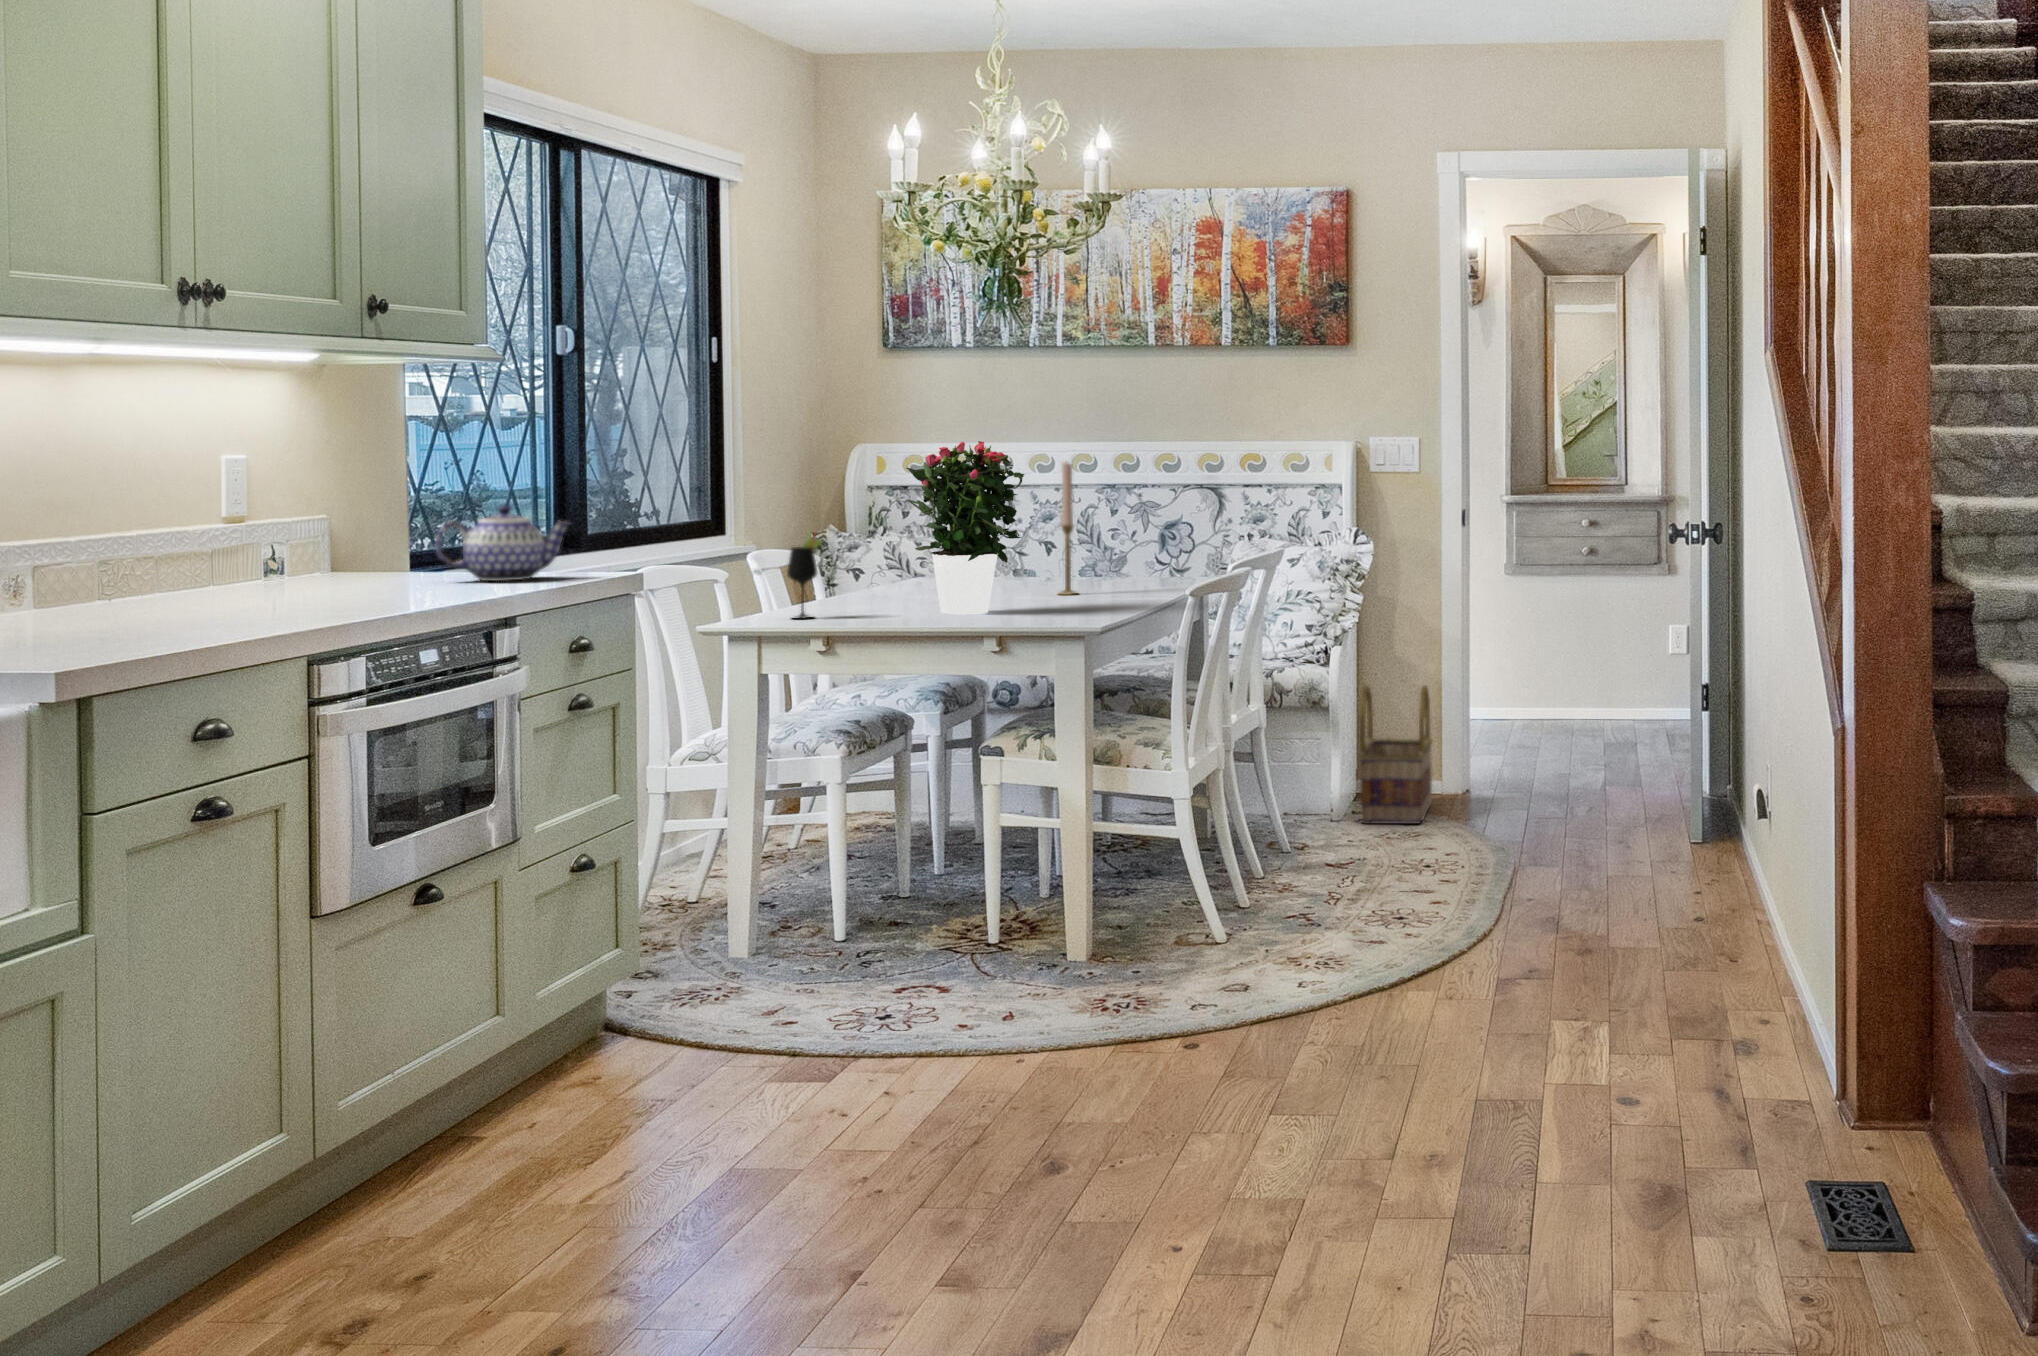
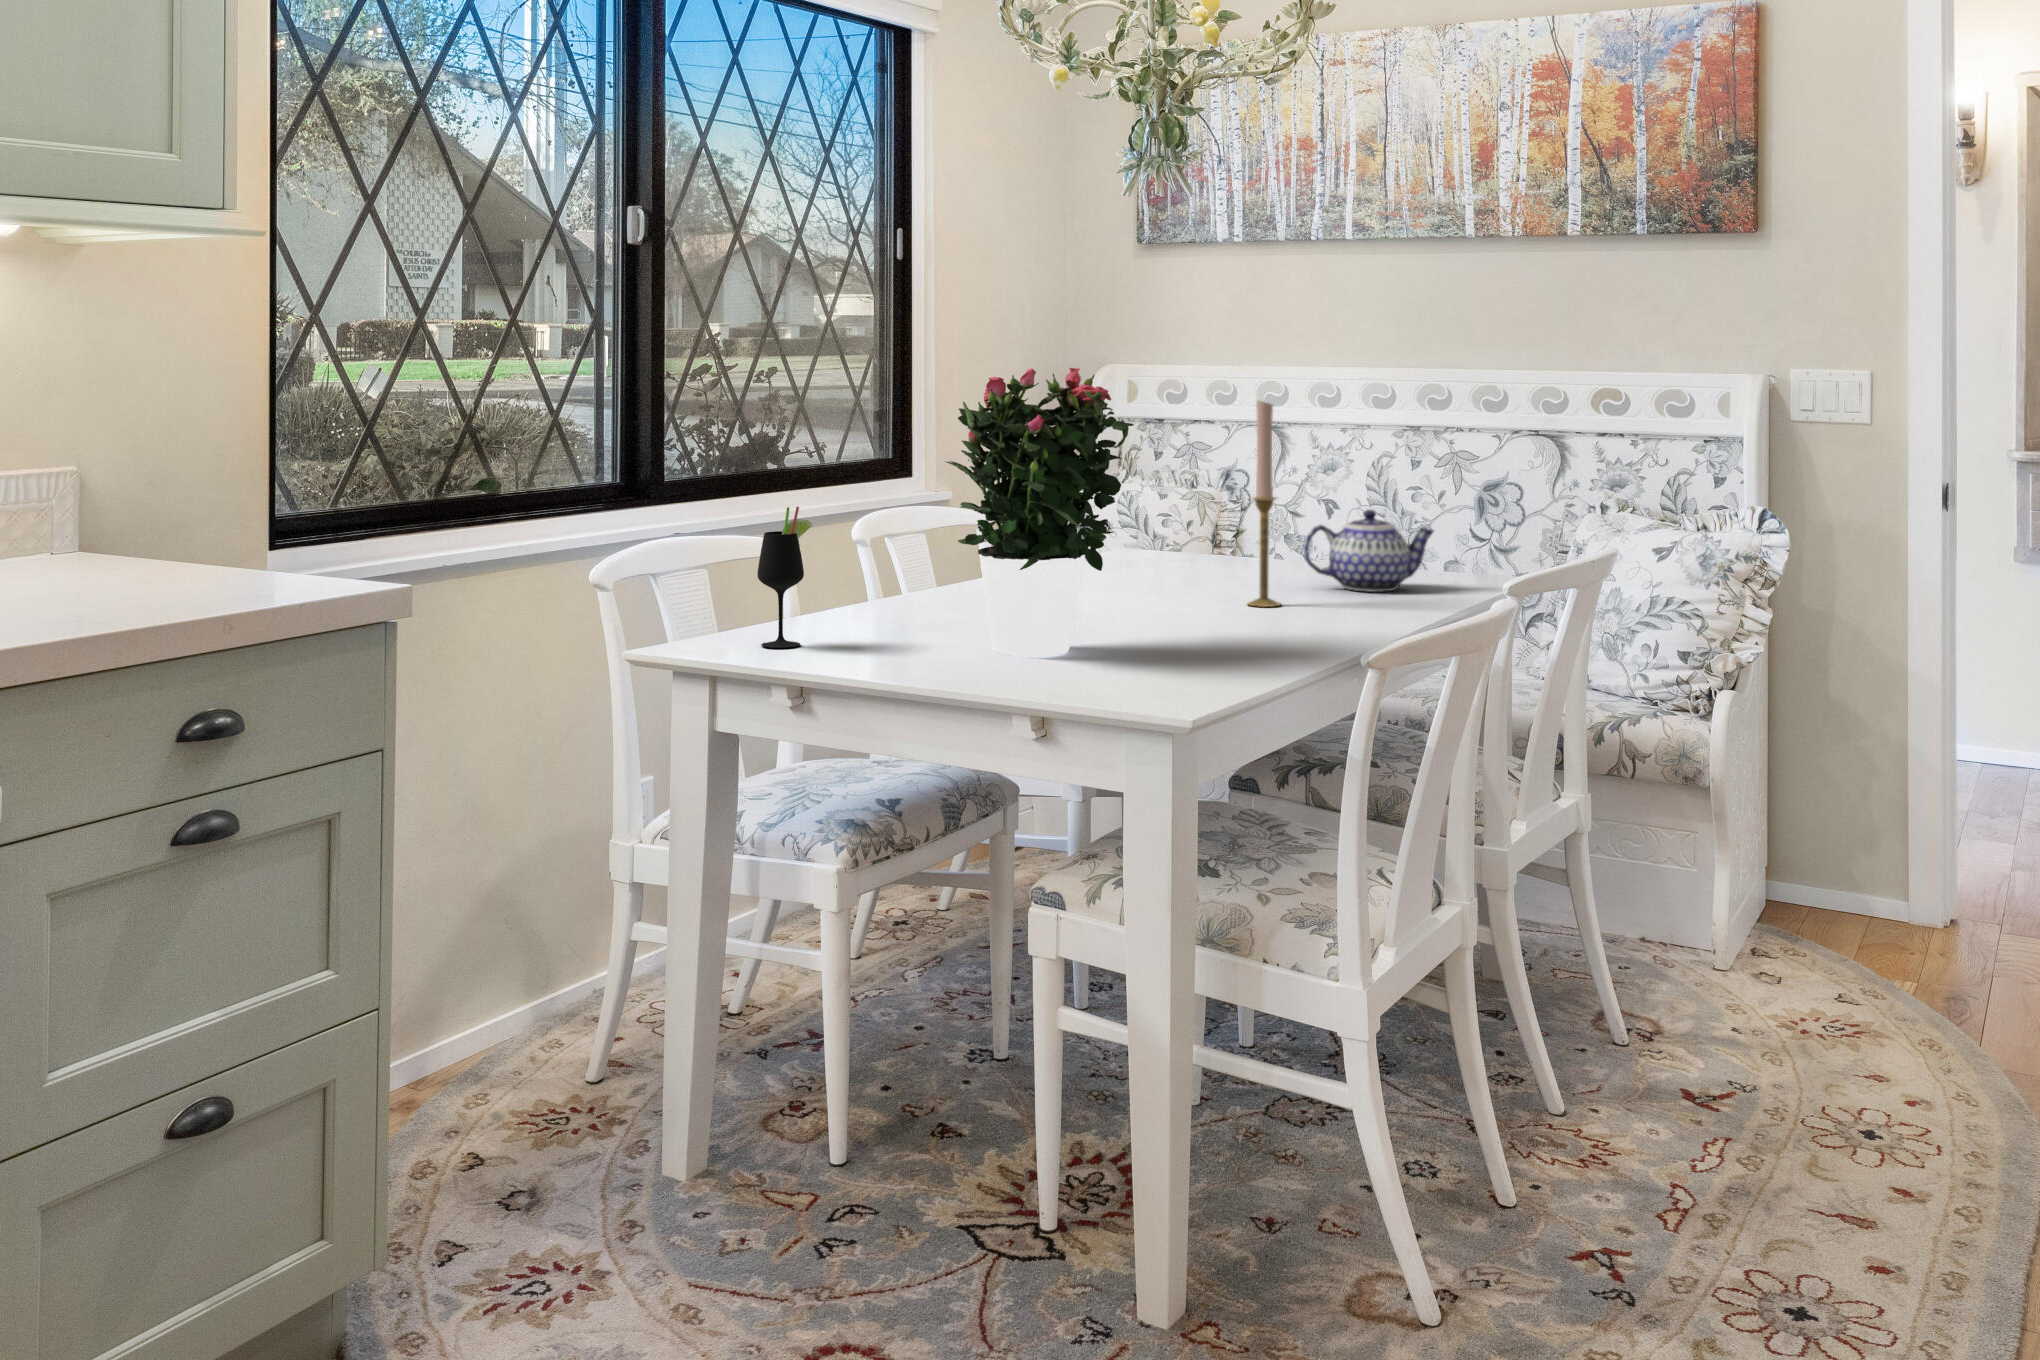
teapot: present [436,505,569,581] -> present [1304,510,1434,592]
basket: present [1359,685,1432,824] -> none [1756,745,1886,982]

